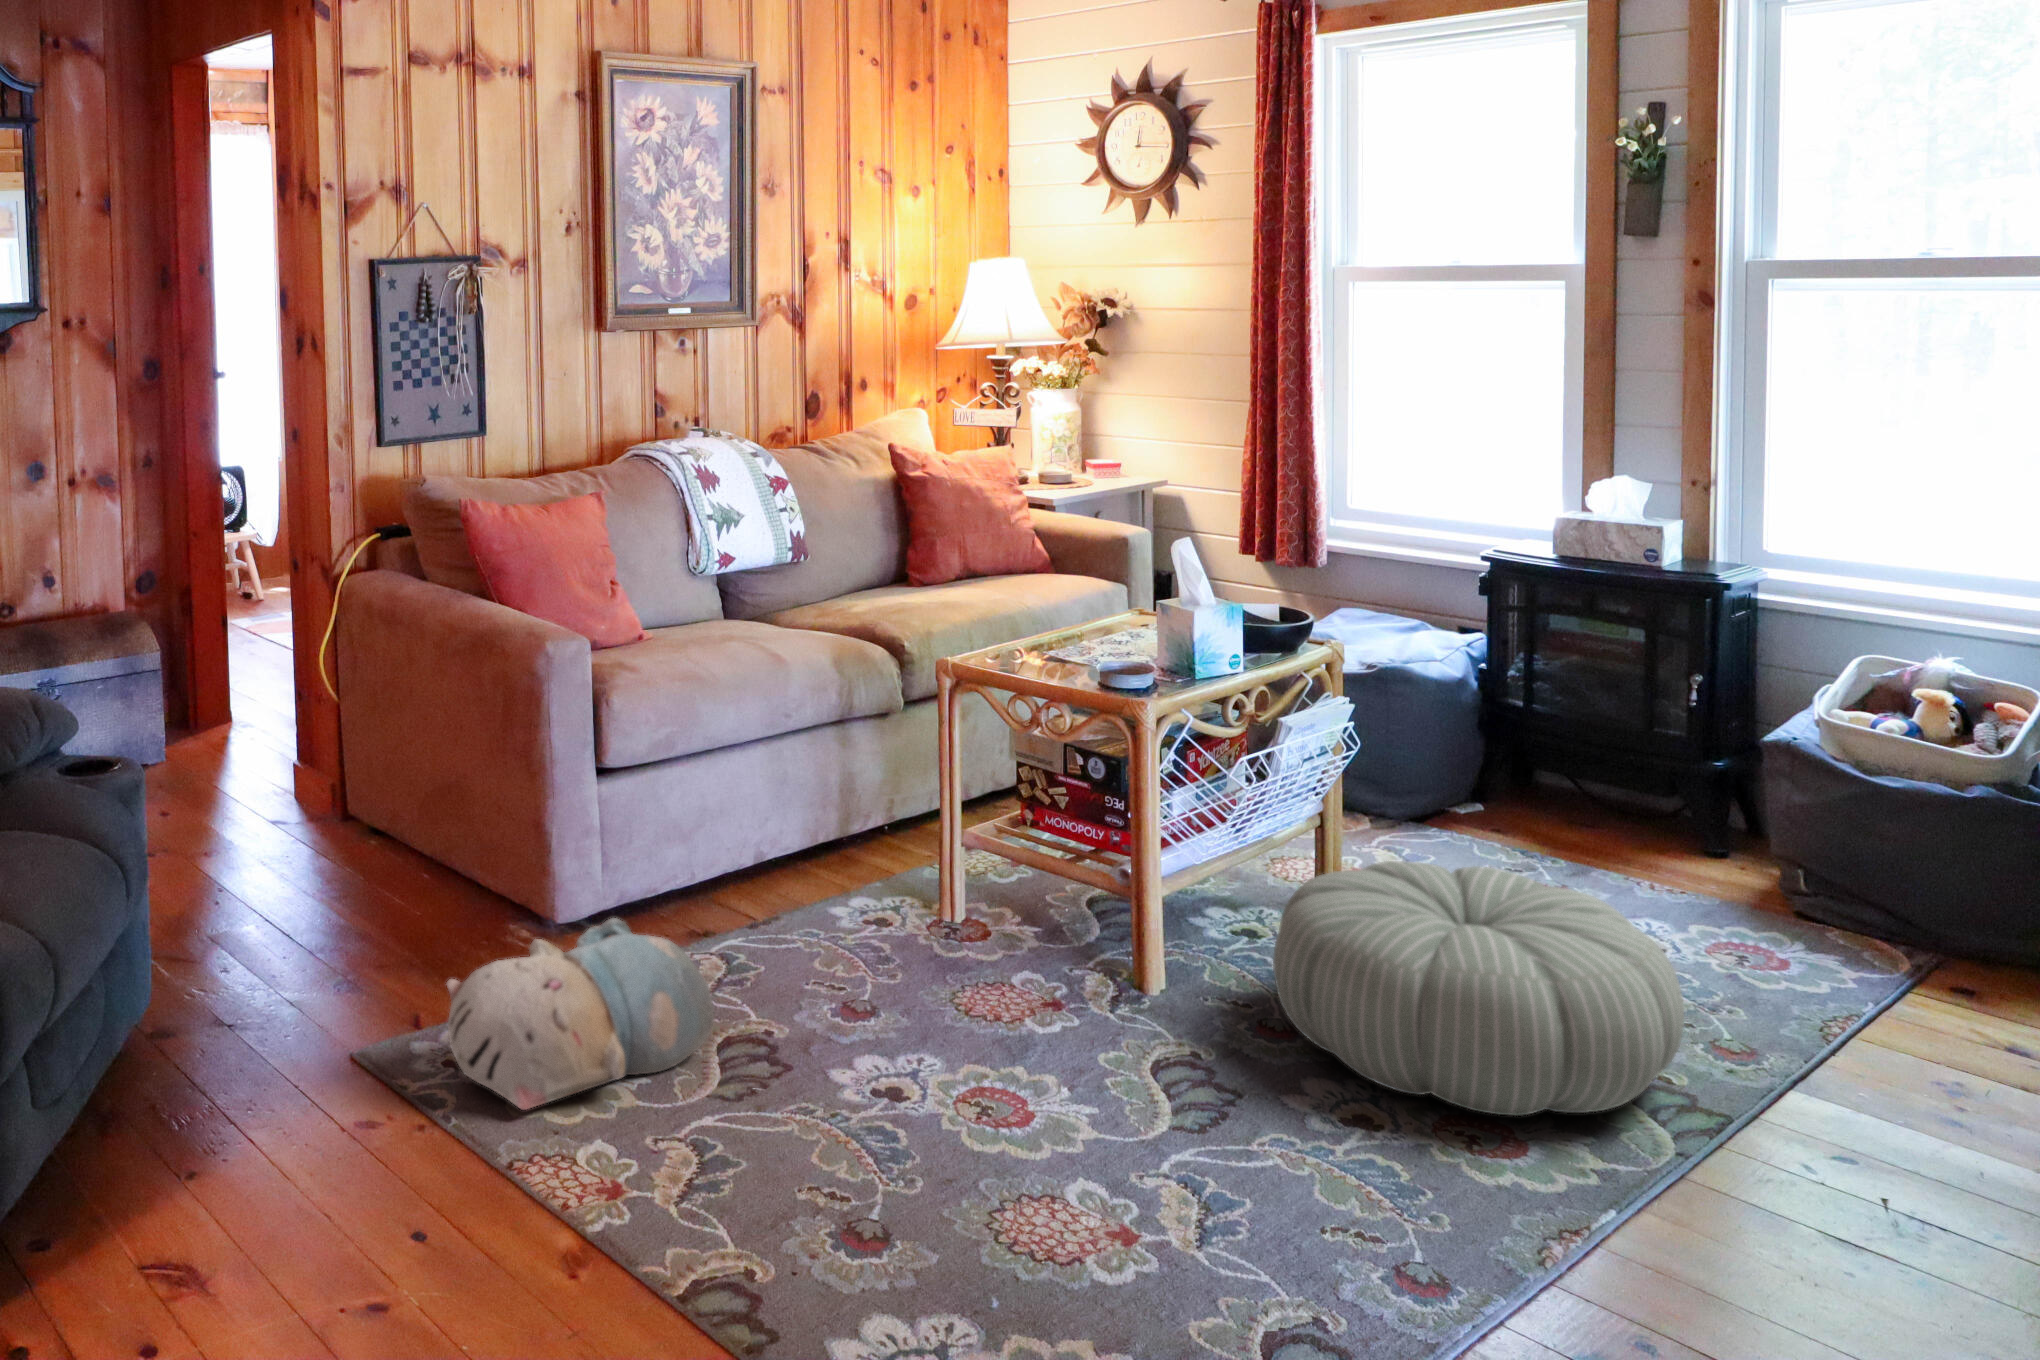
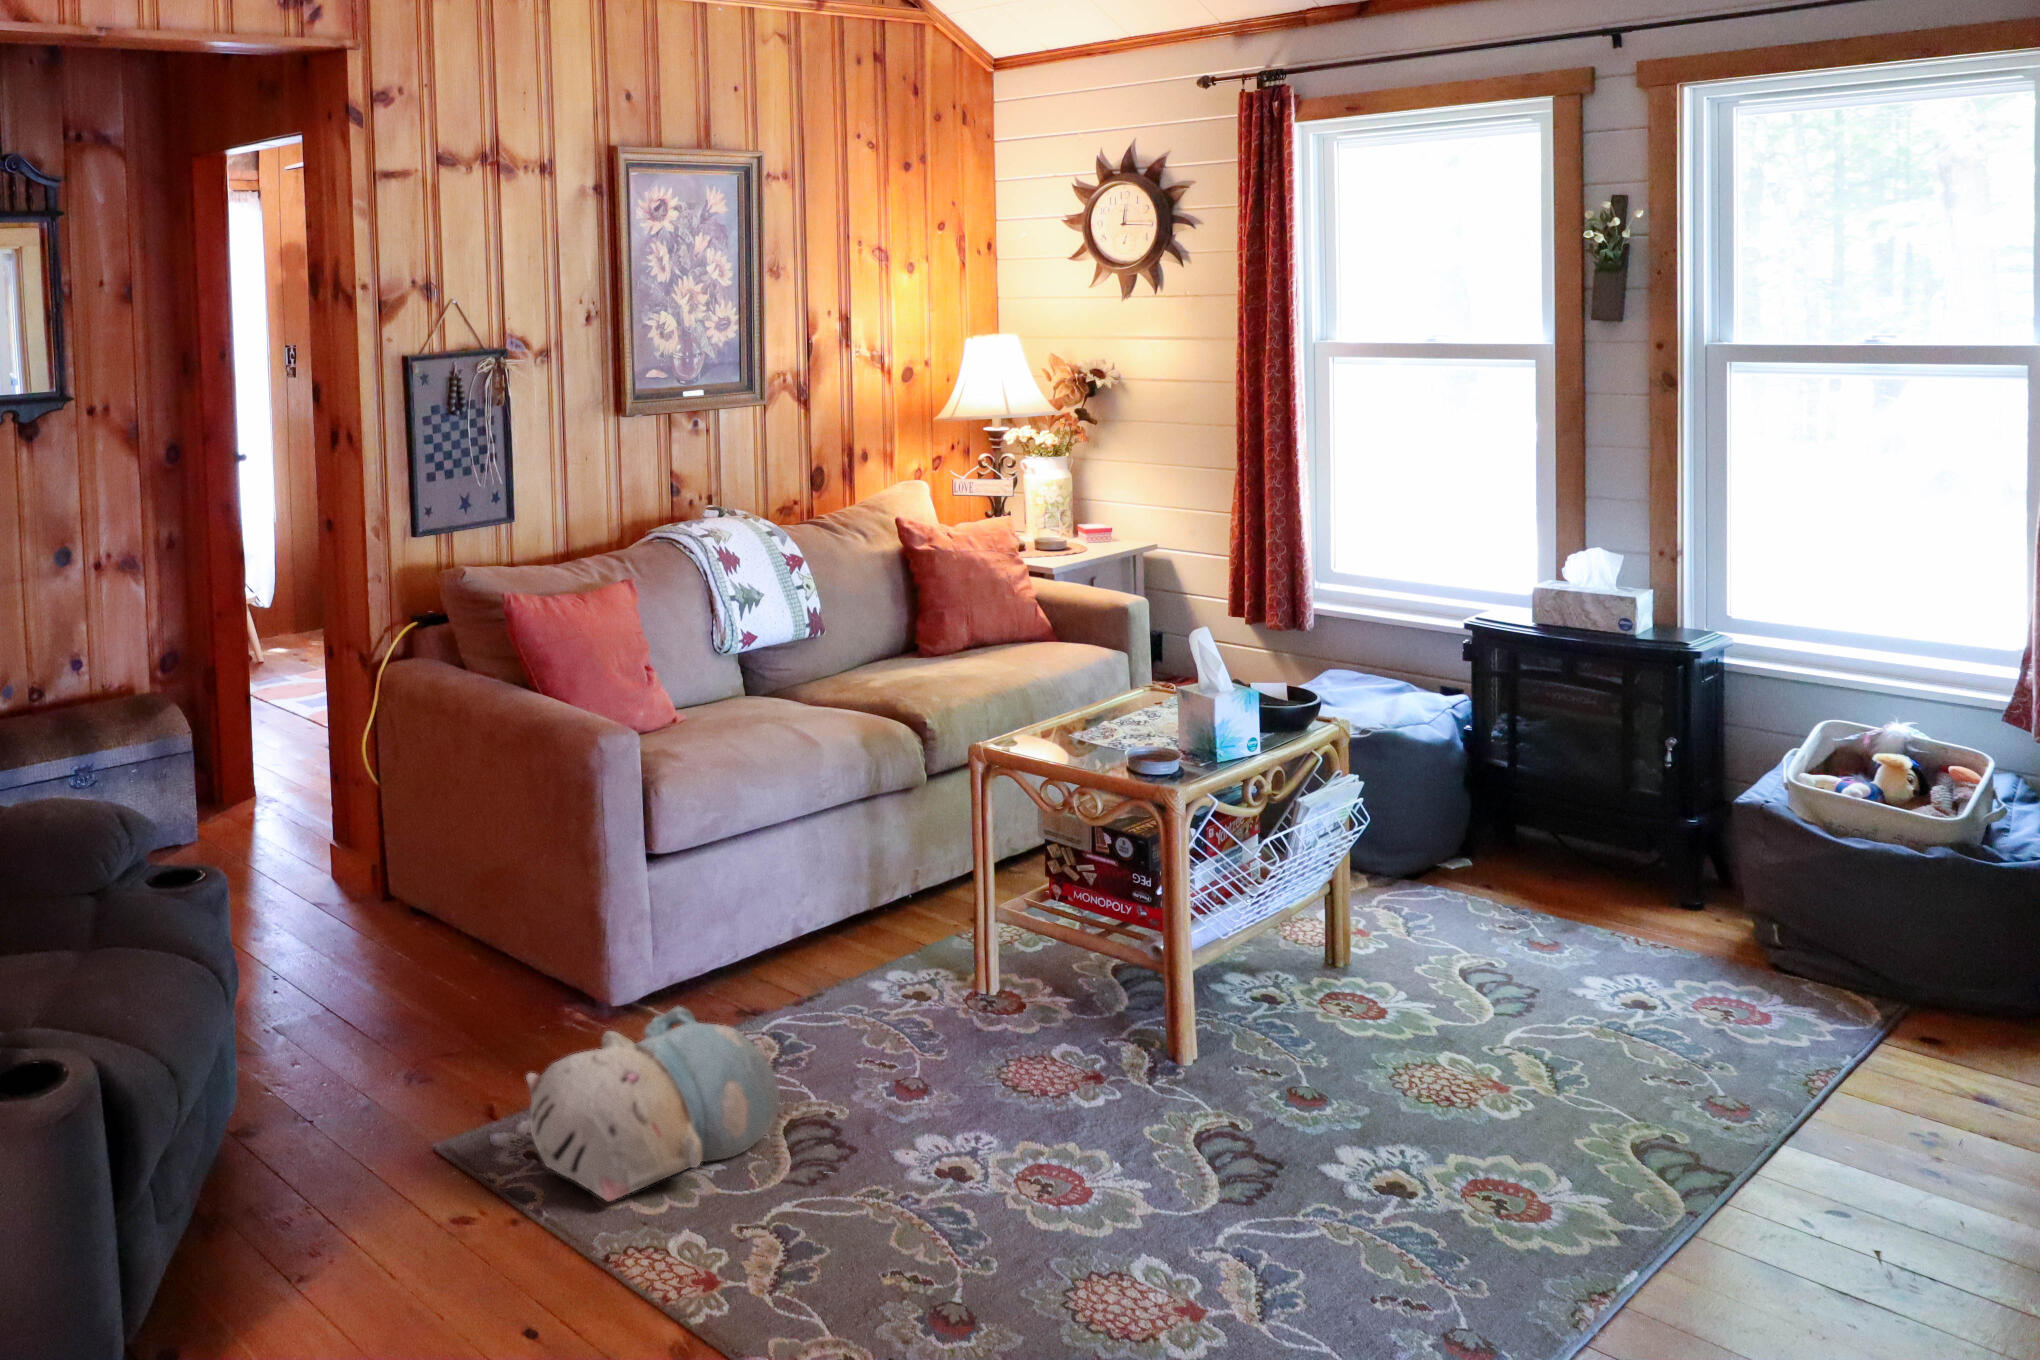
pouf: present [1273,861,1684,1116] -> none [1303,933,1690,1181]

